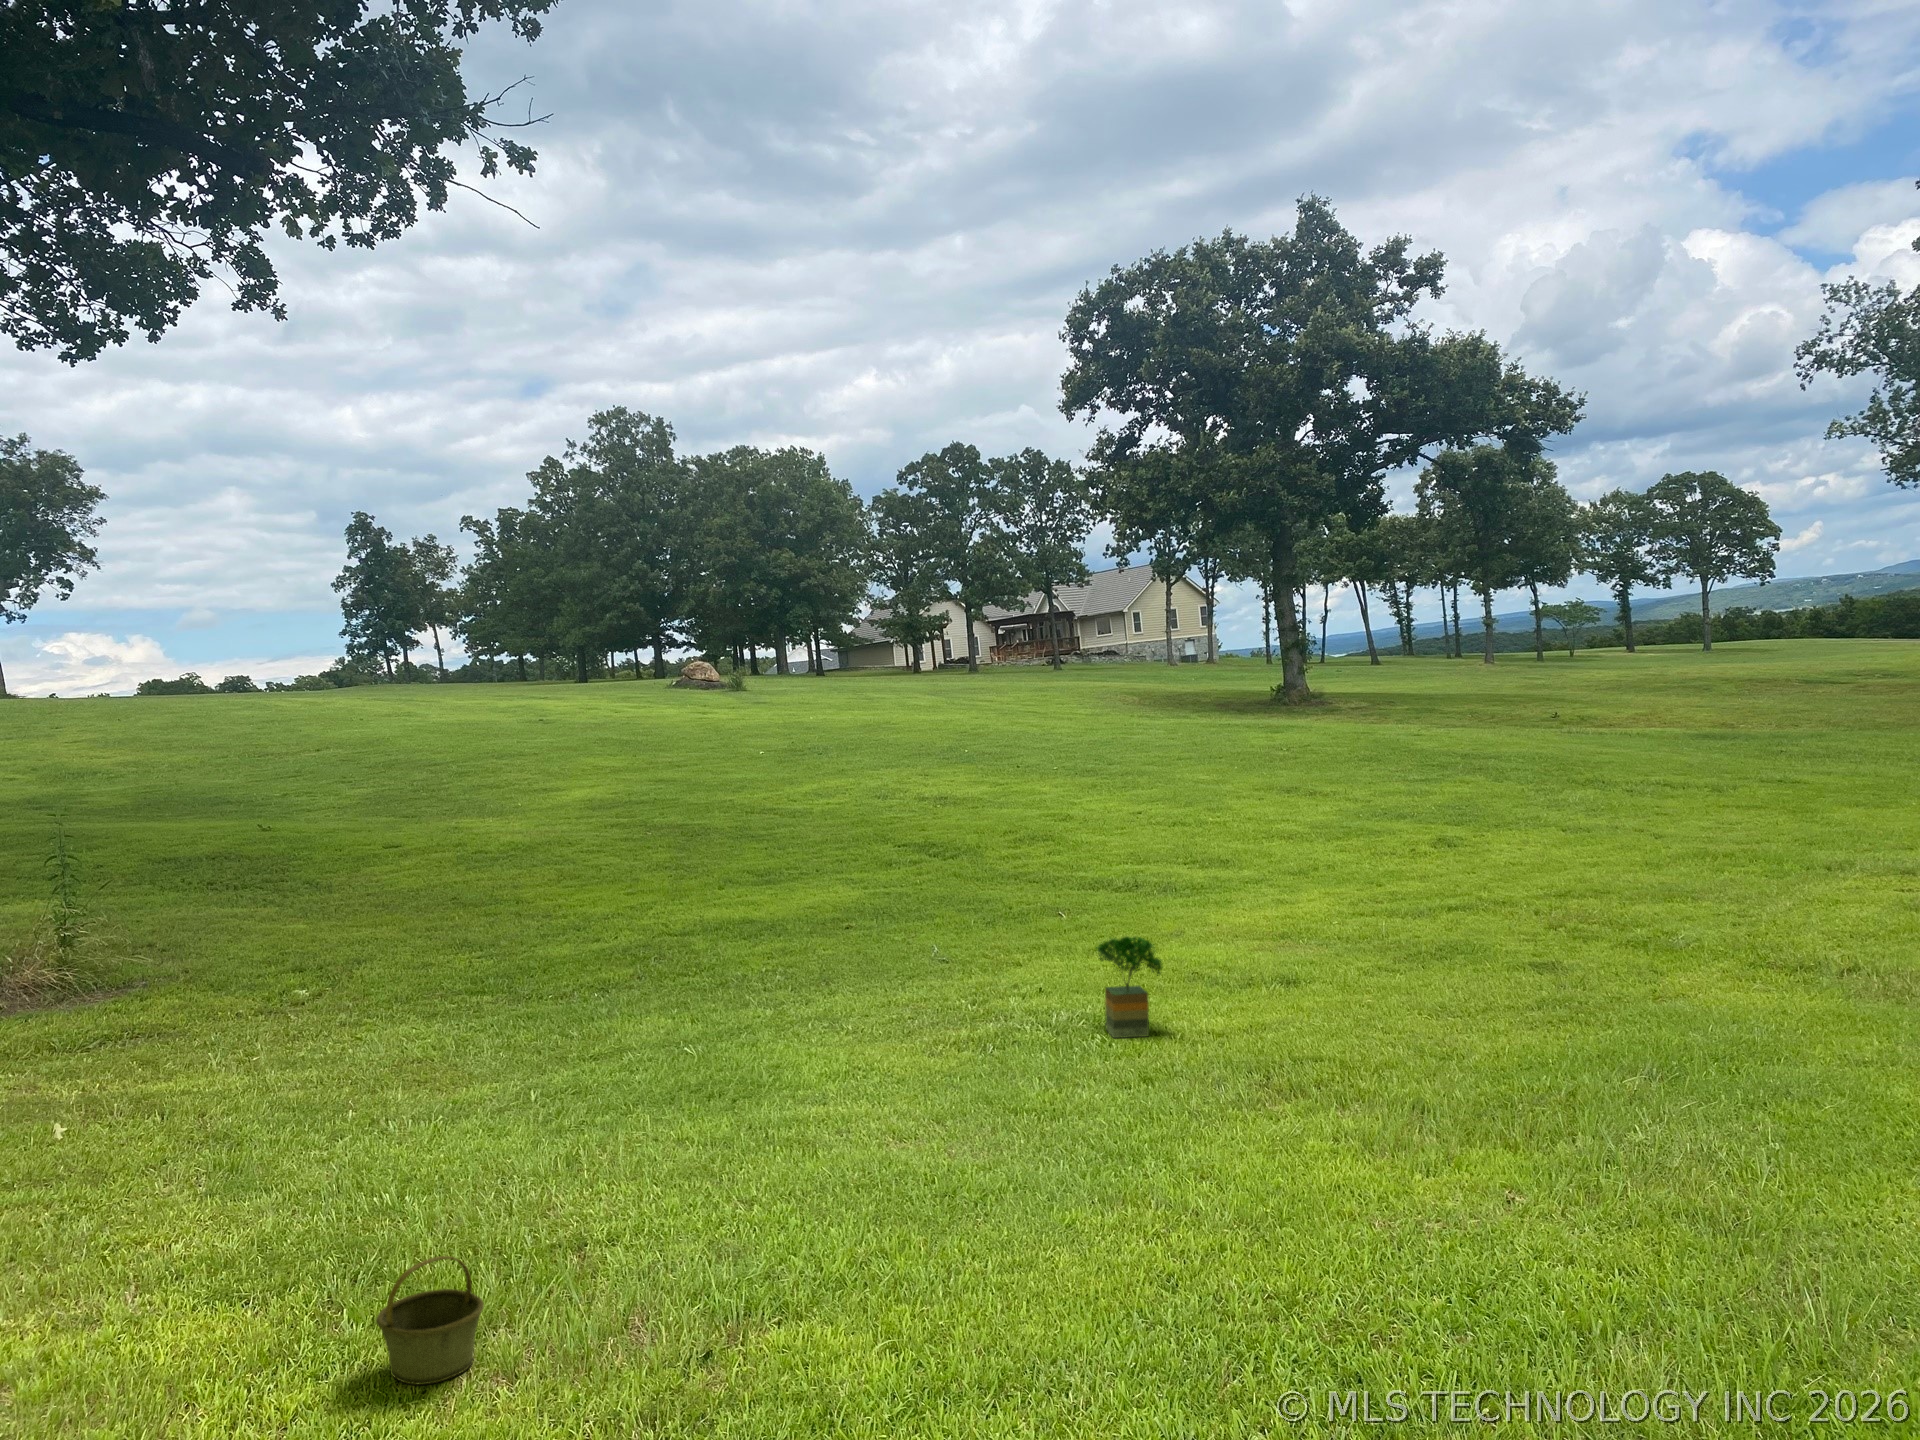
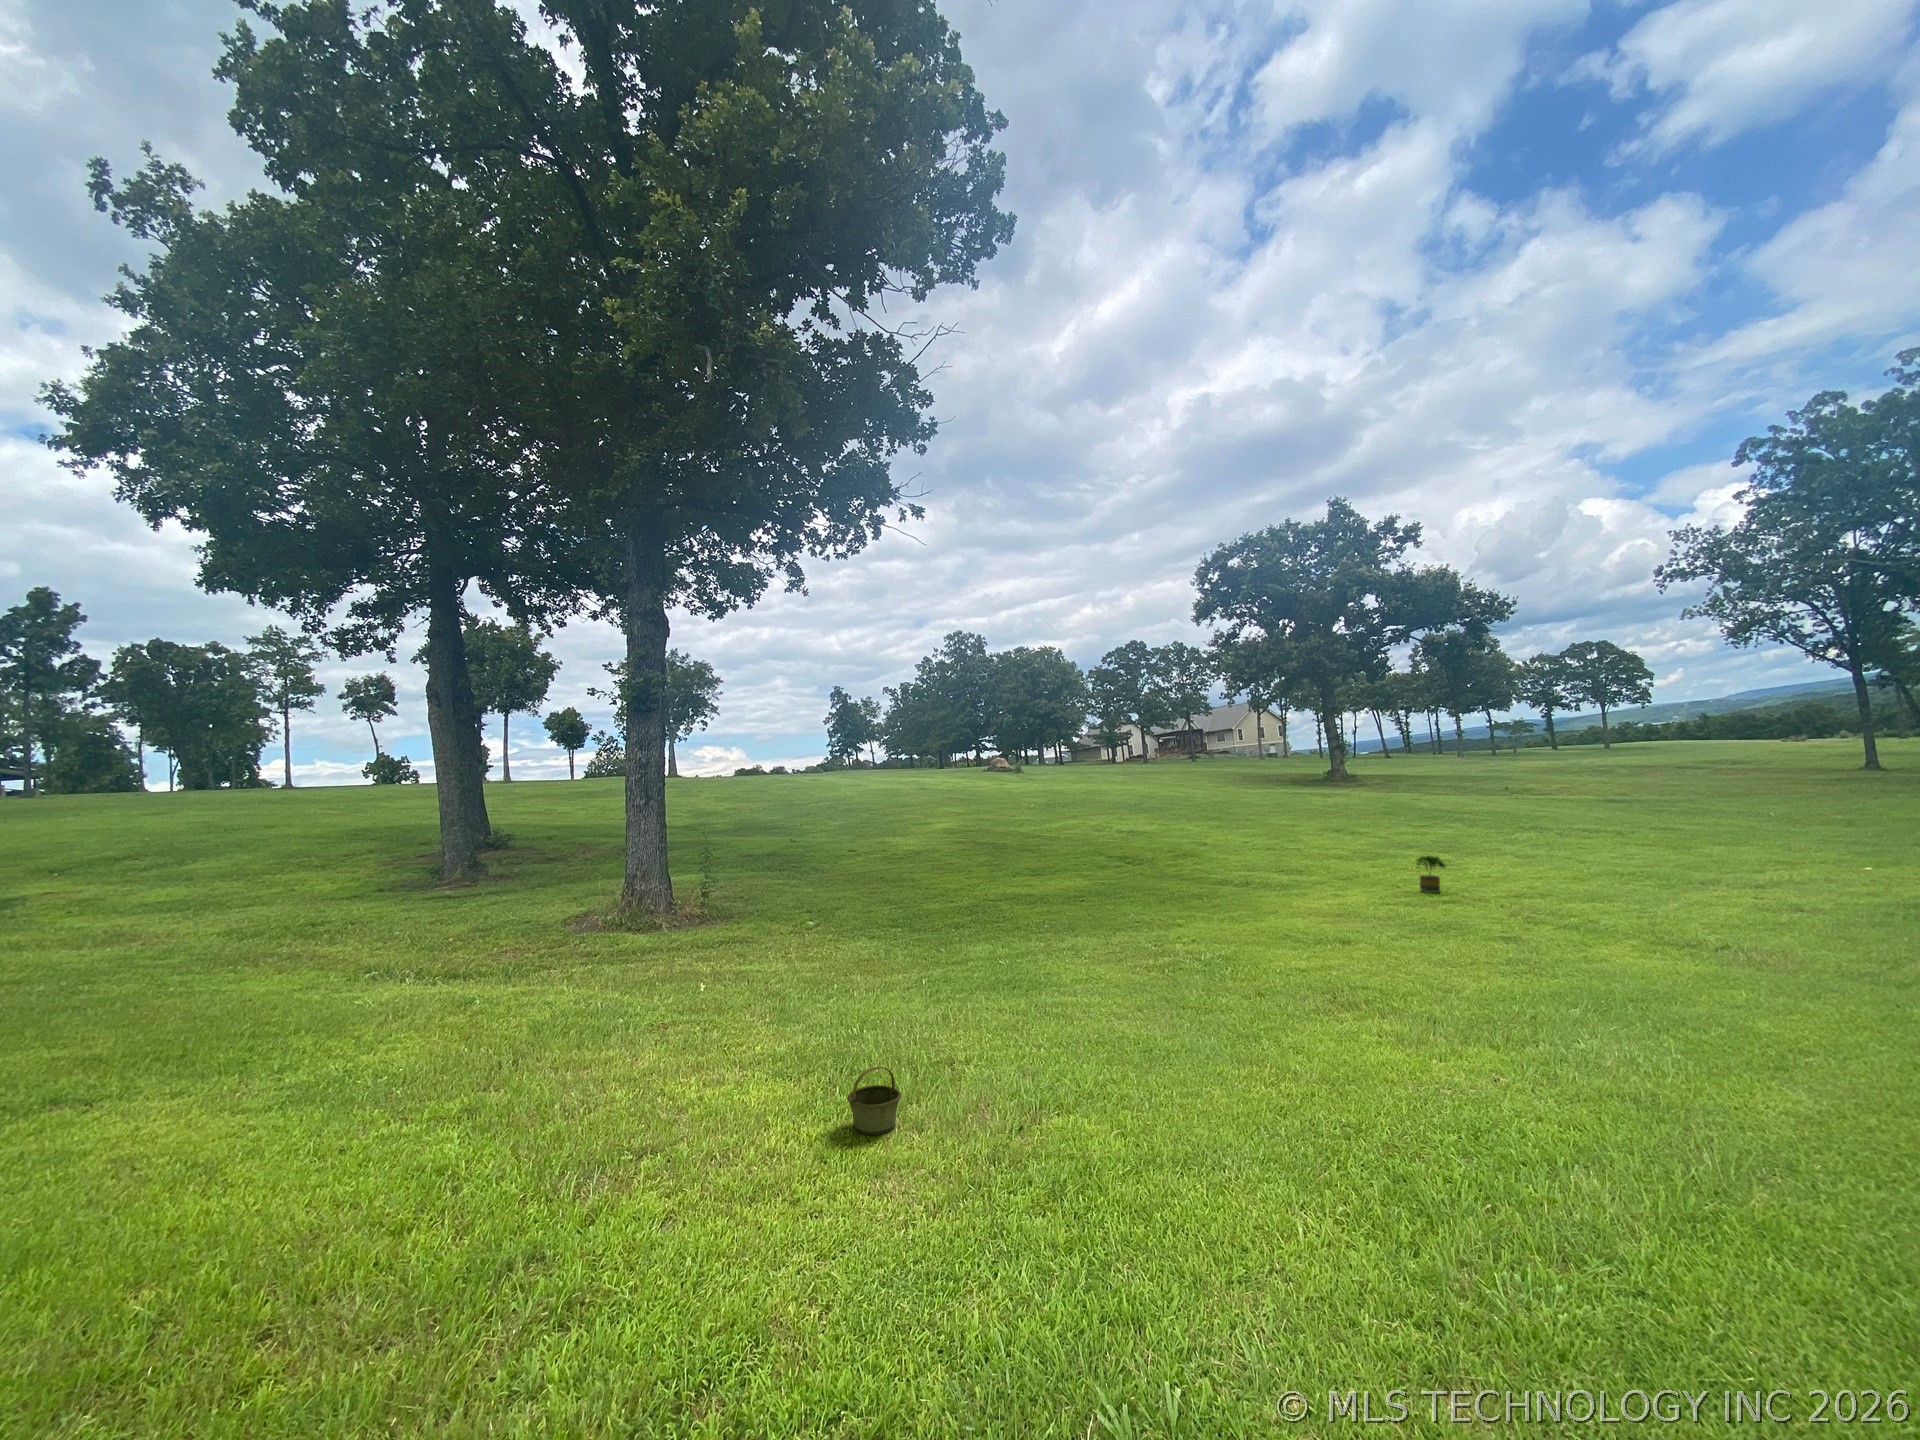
potted tree: present [1096,936,1162,1038] -> present [1416,856,1446,893]

